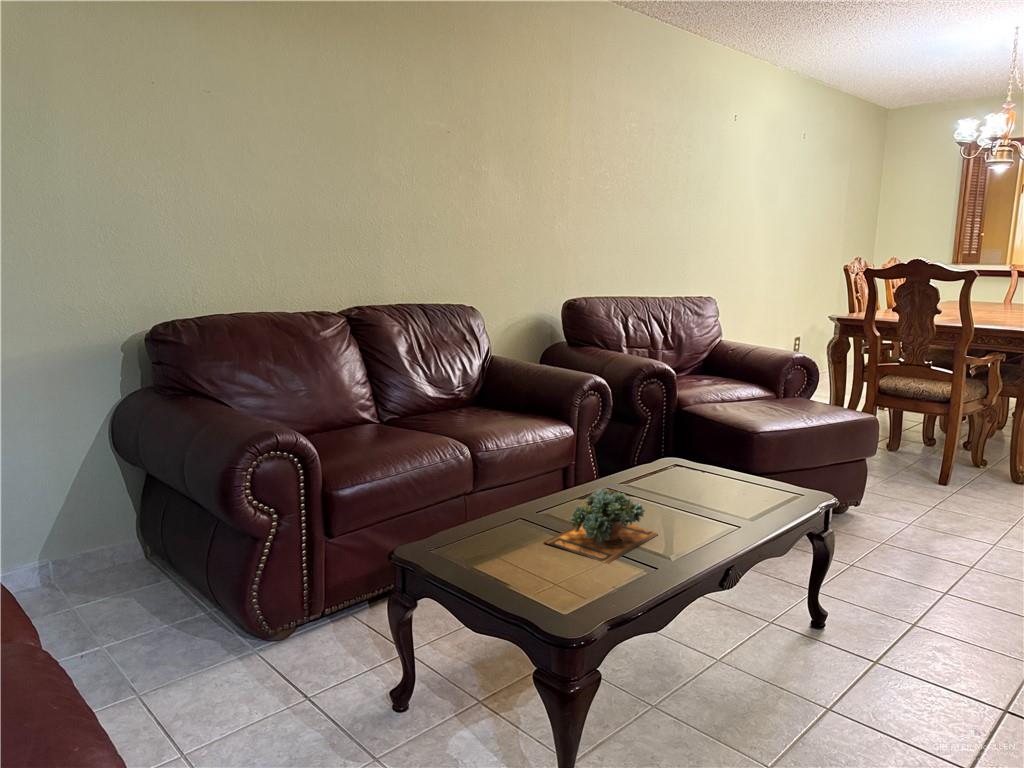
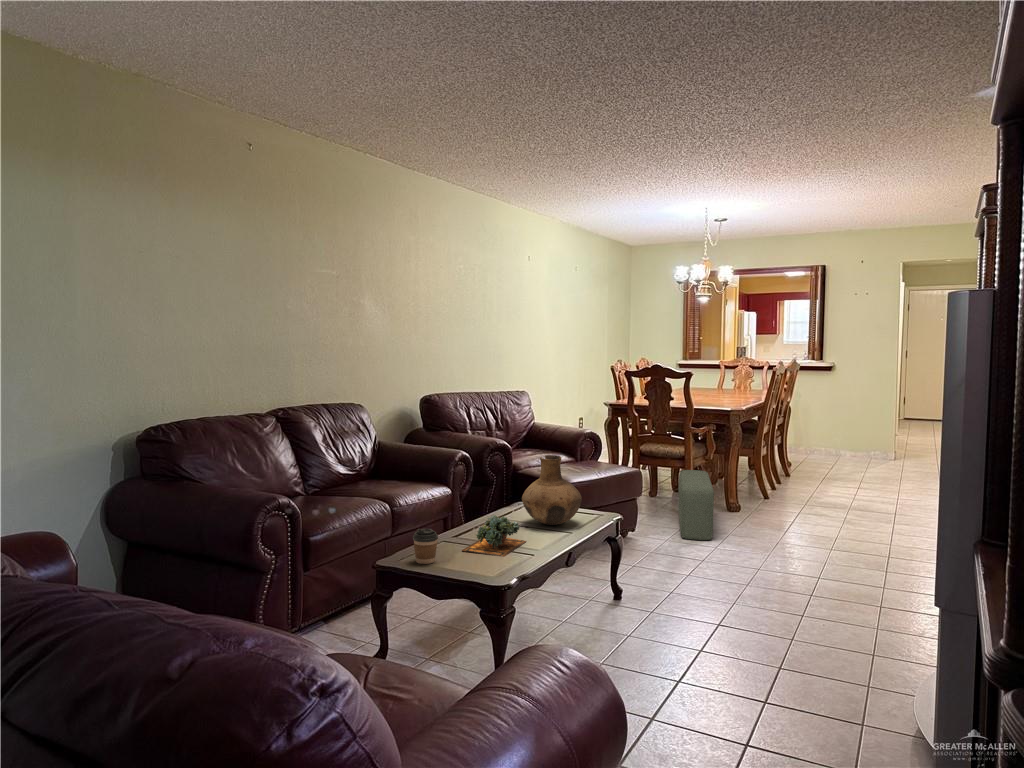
vase: none [664,392,765,505] -> present [522,455,582,525]
pouf: none [933,421,999,533] -> present [678,470,714,540]
coffee cup: none [455,505,497,563] -> present [413,529,438,564]

